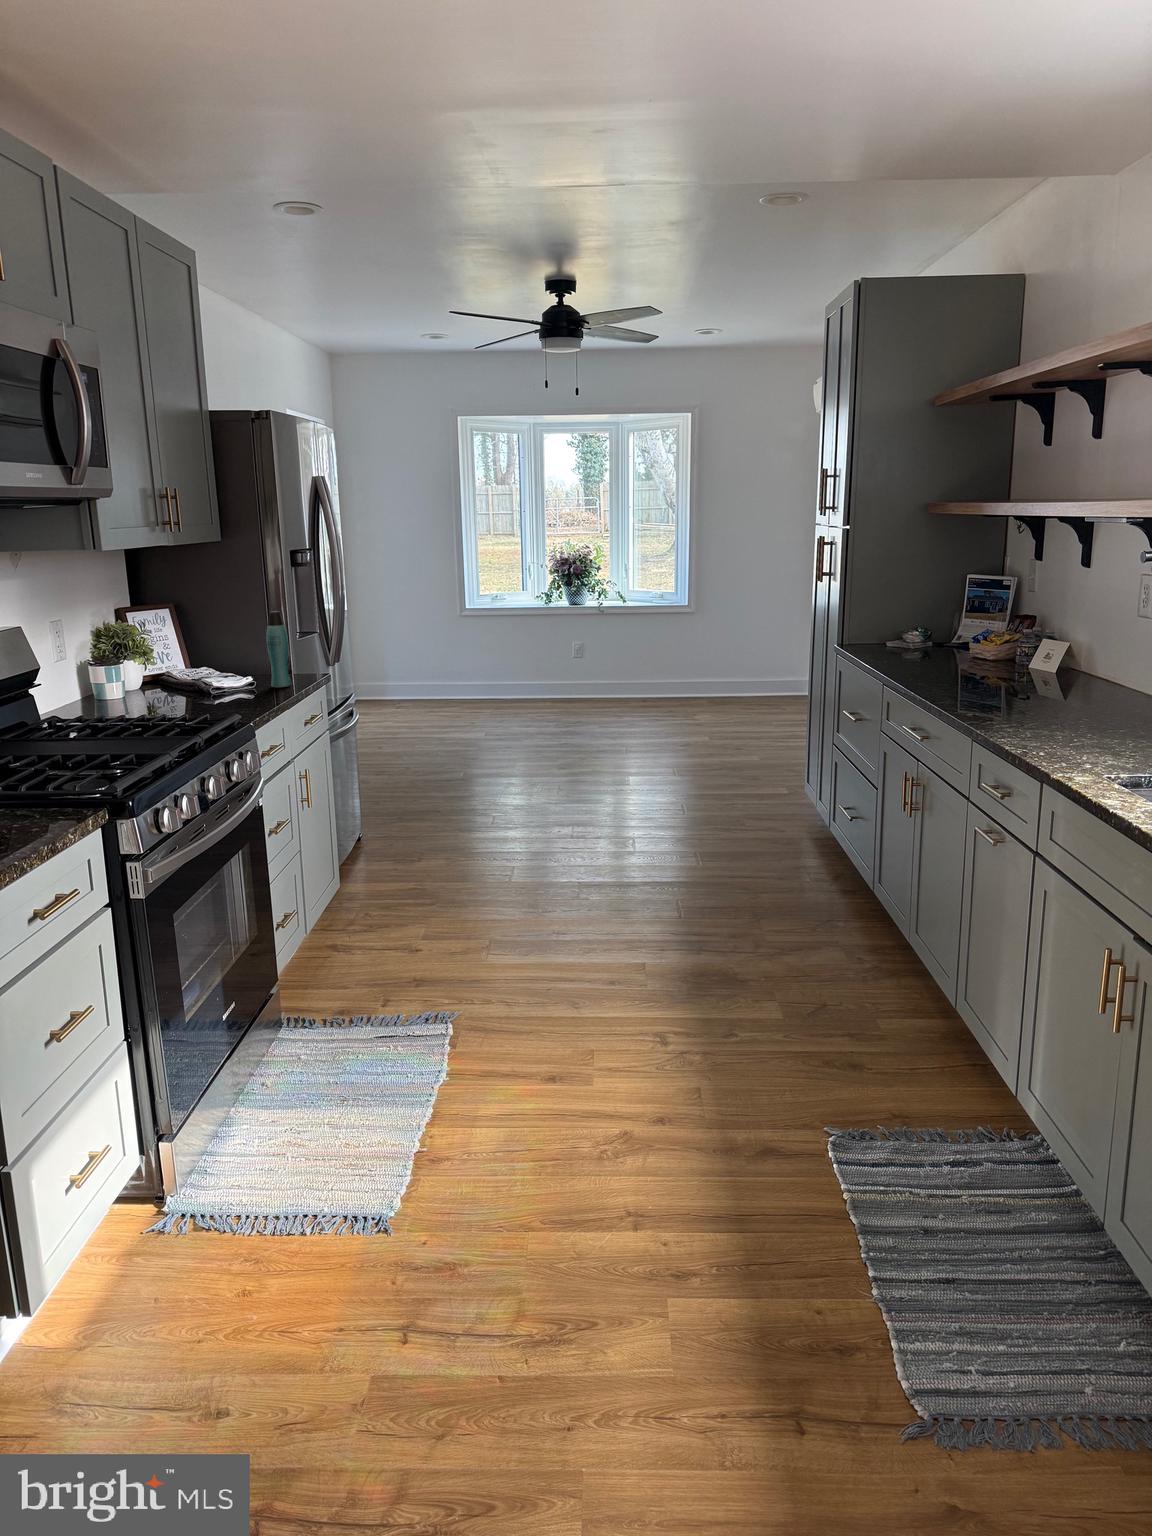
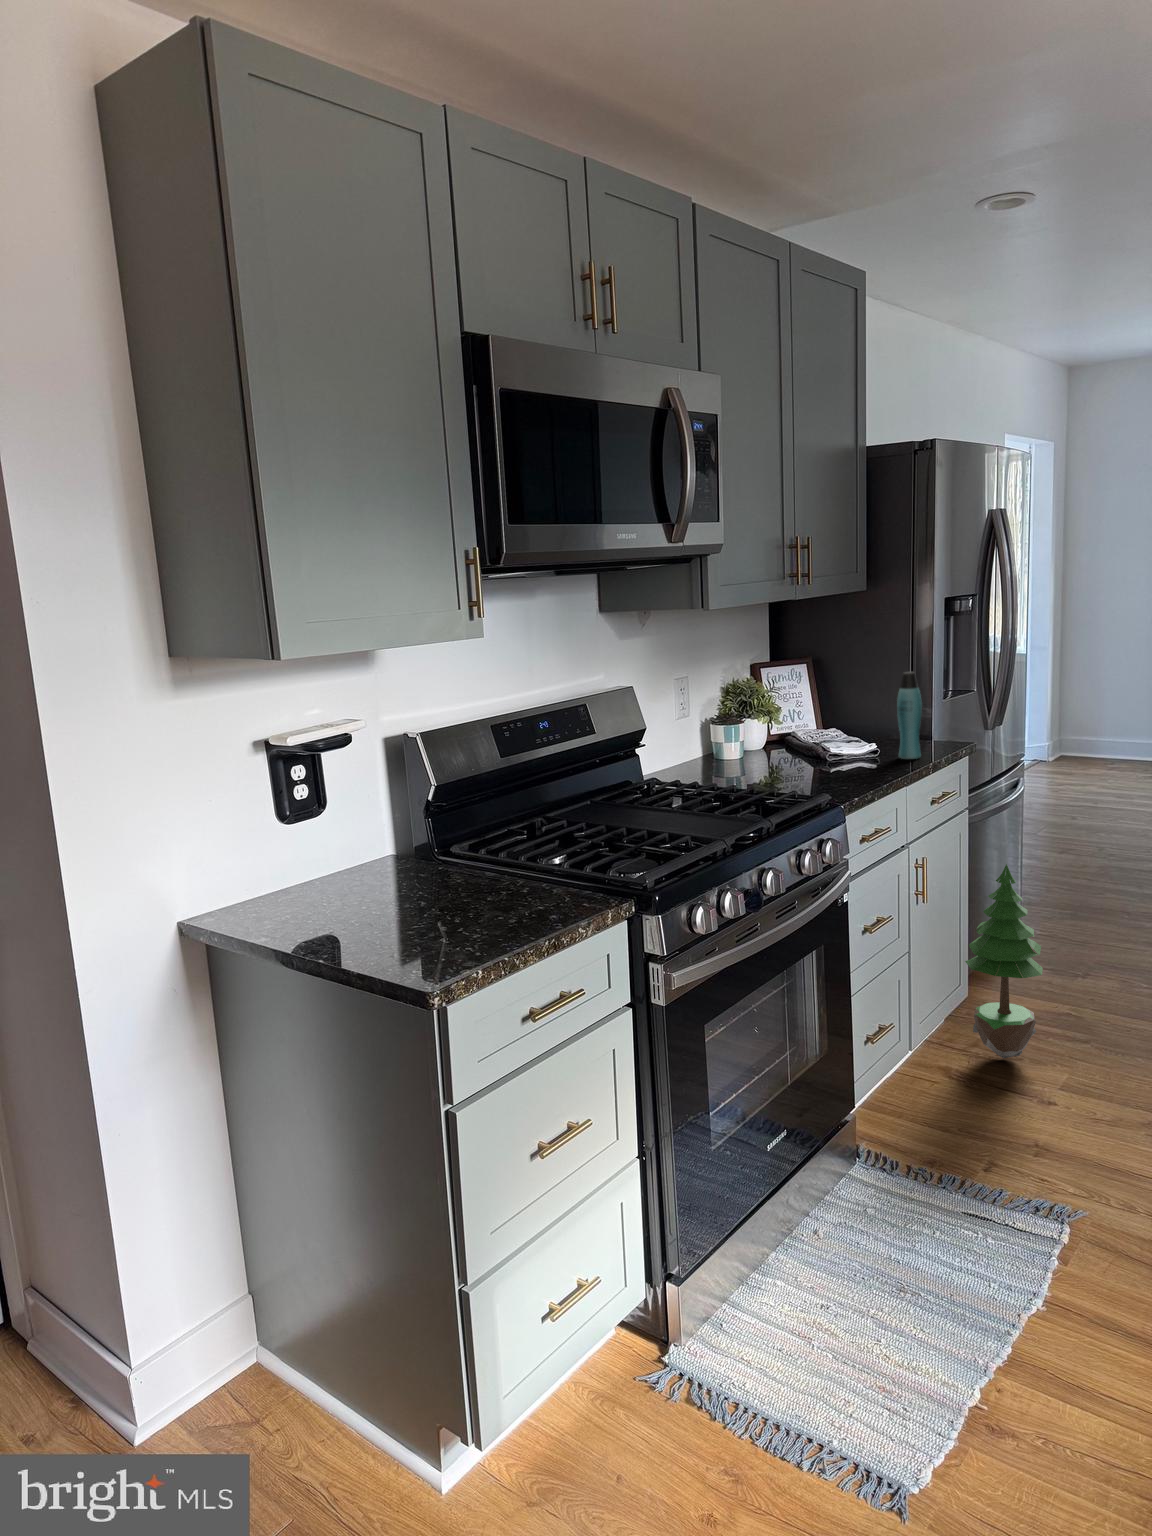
potted tree: none [340,769,401,930] -> present [965,864,1043,1058]

